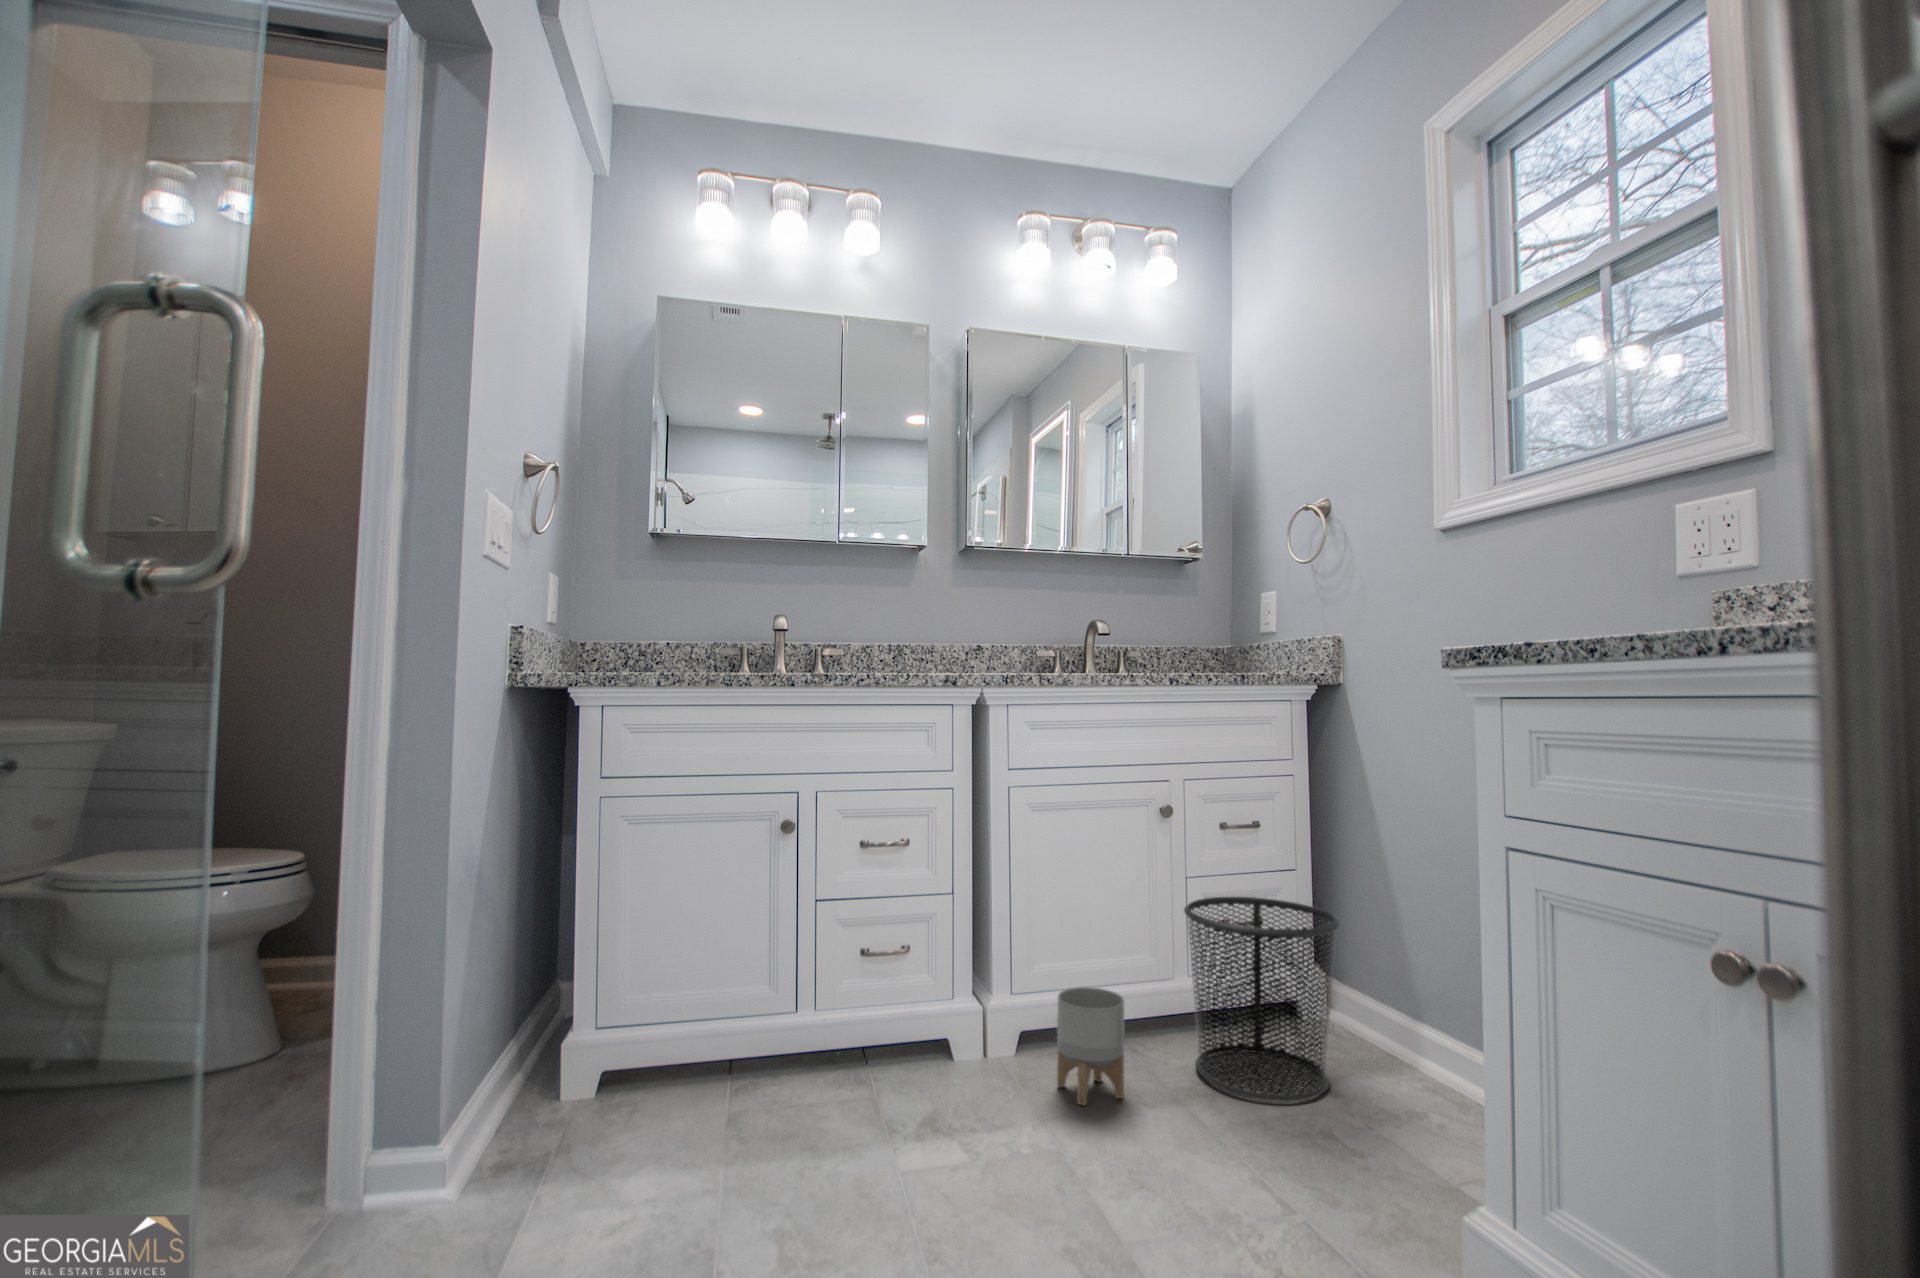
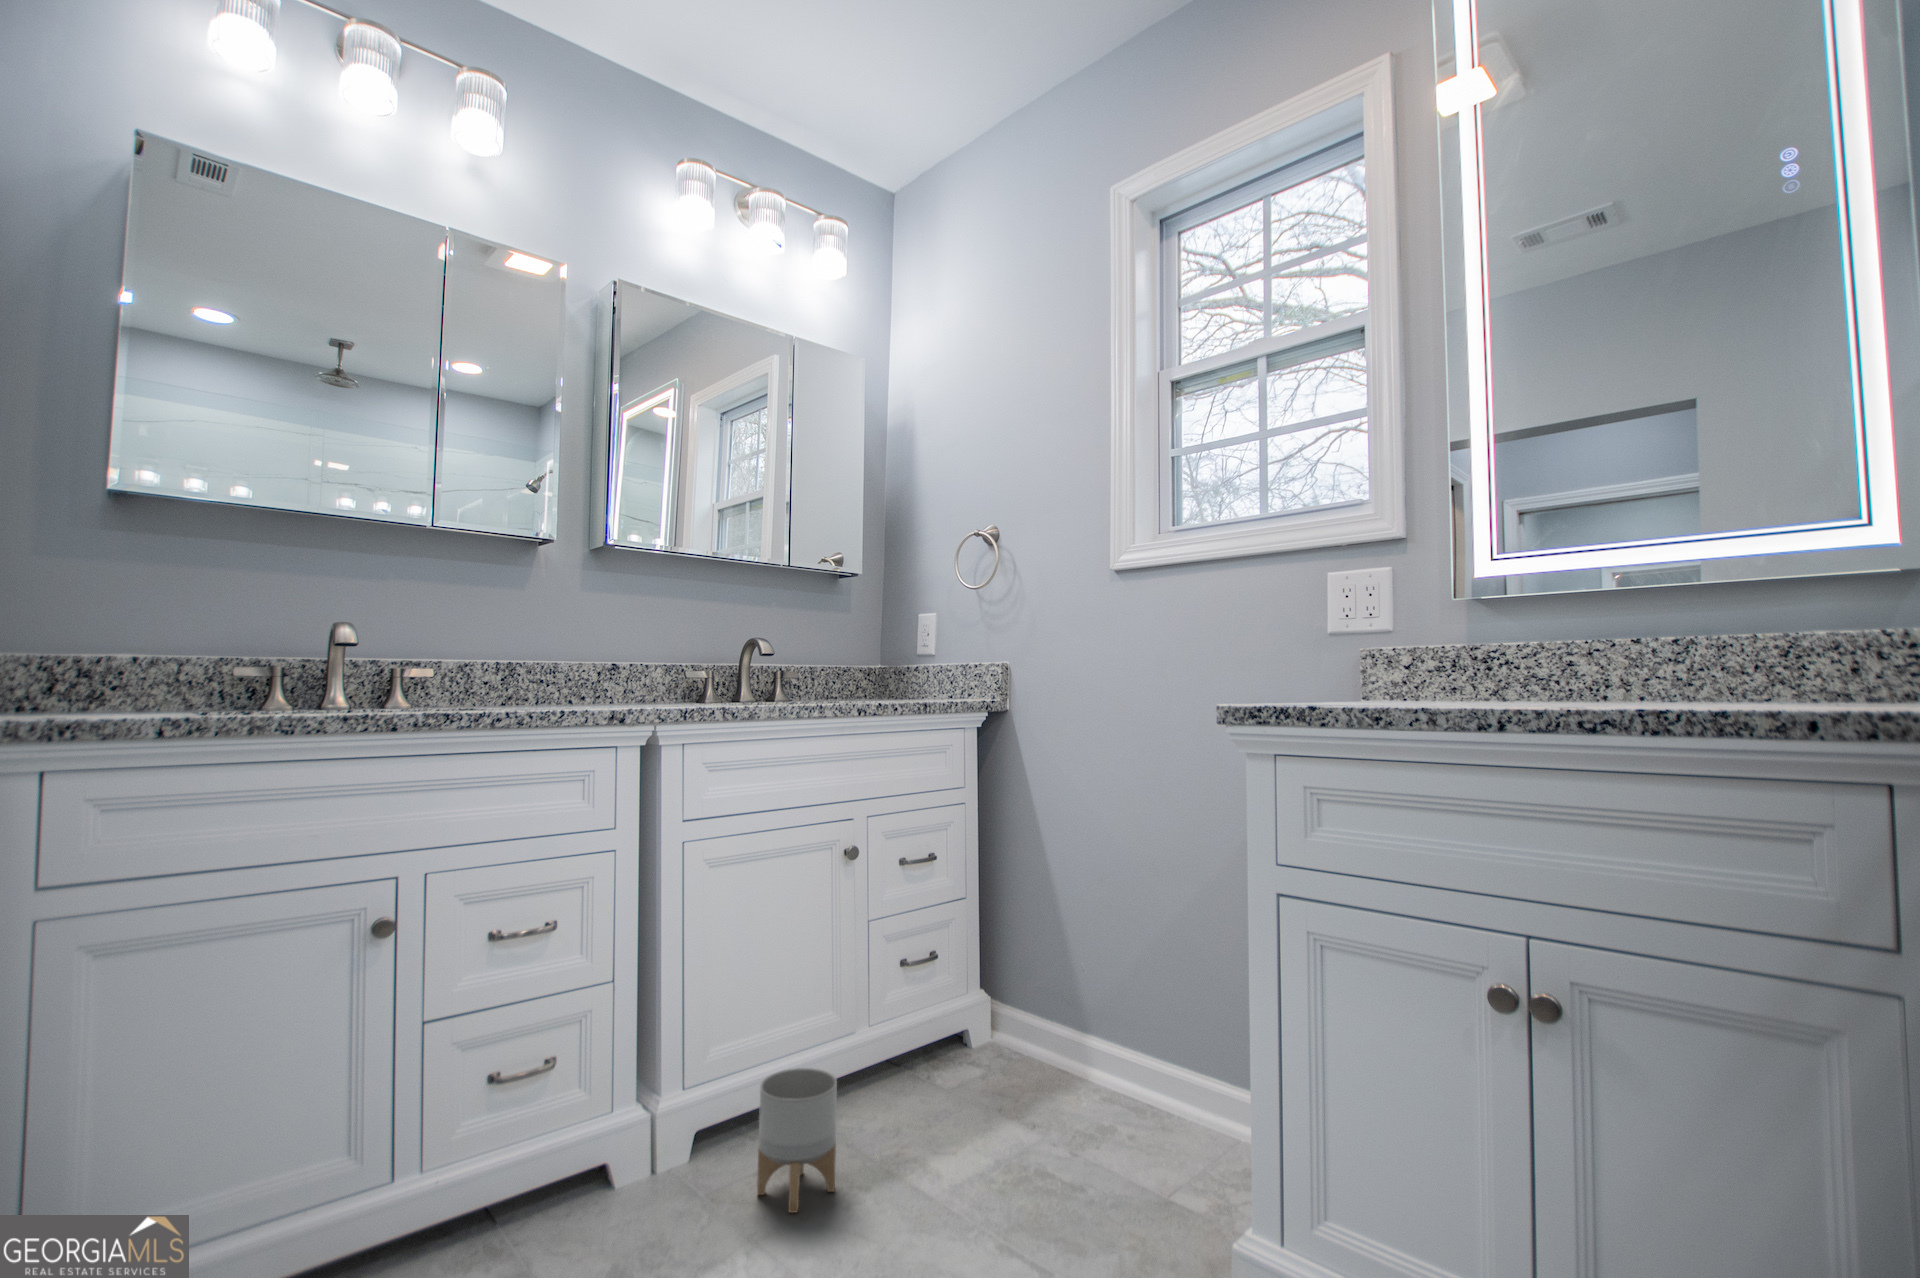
waste bin: present [1184,897,1339,1102] -> none [884,936,1036,1154]

